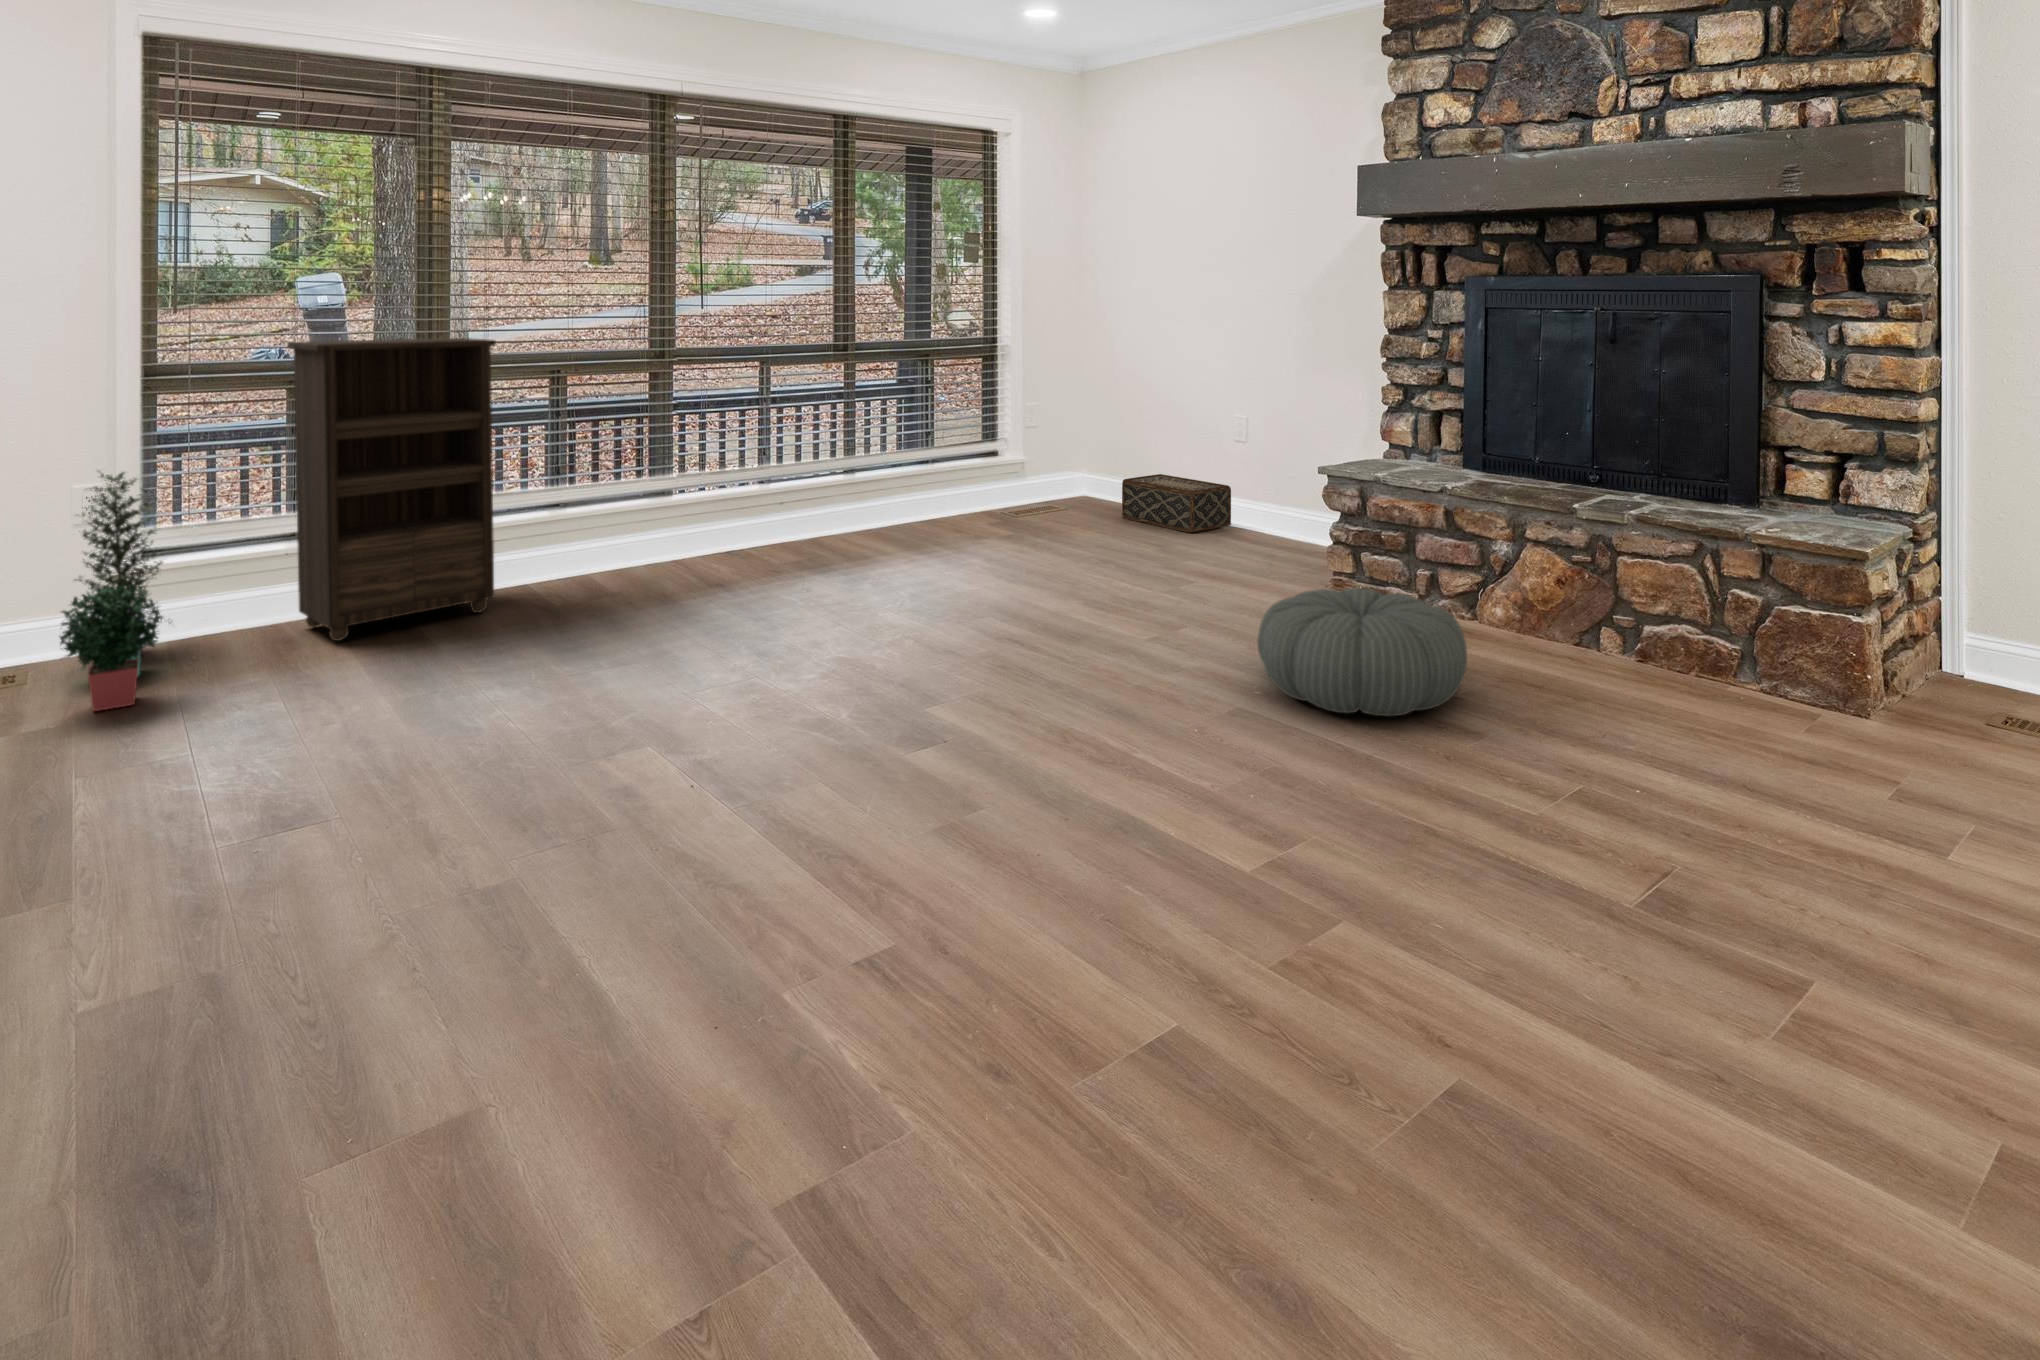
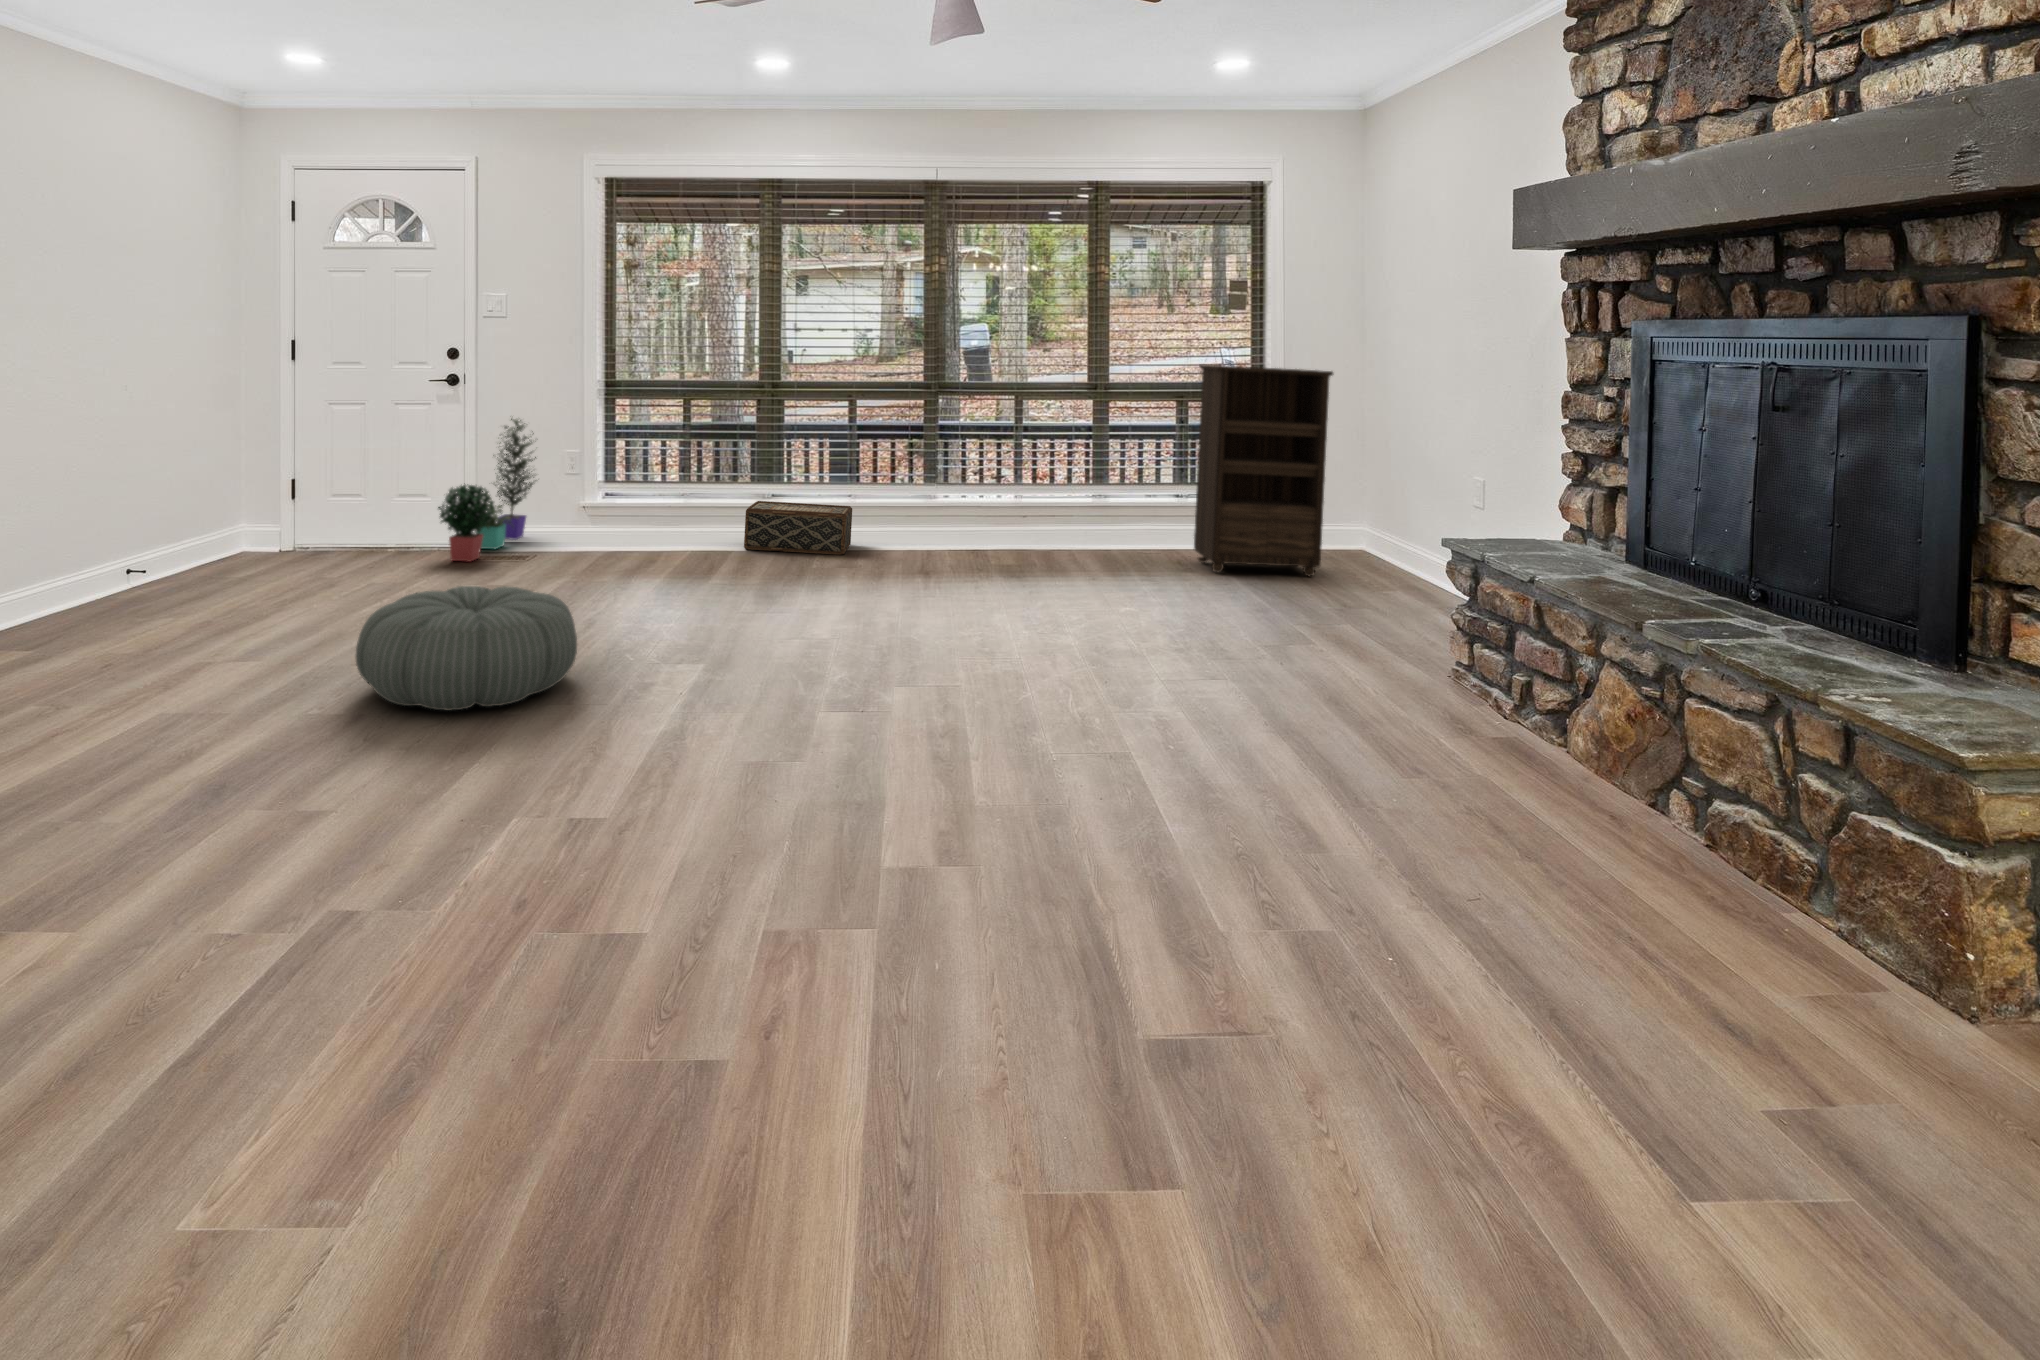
bookshelf: present [287,338,496,641] -> present [1194,365,1333,576]
woven basket: present [1122,474,1231,532] -> present [744,501,852,555]
pouf: present [1258,588,1467,716] -> present [356,586,577,711]

